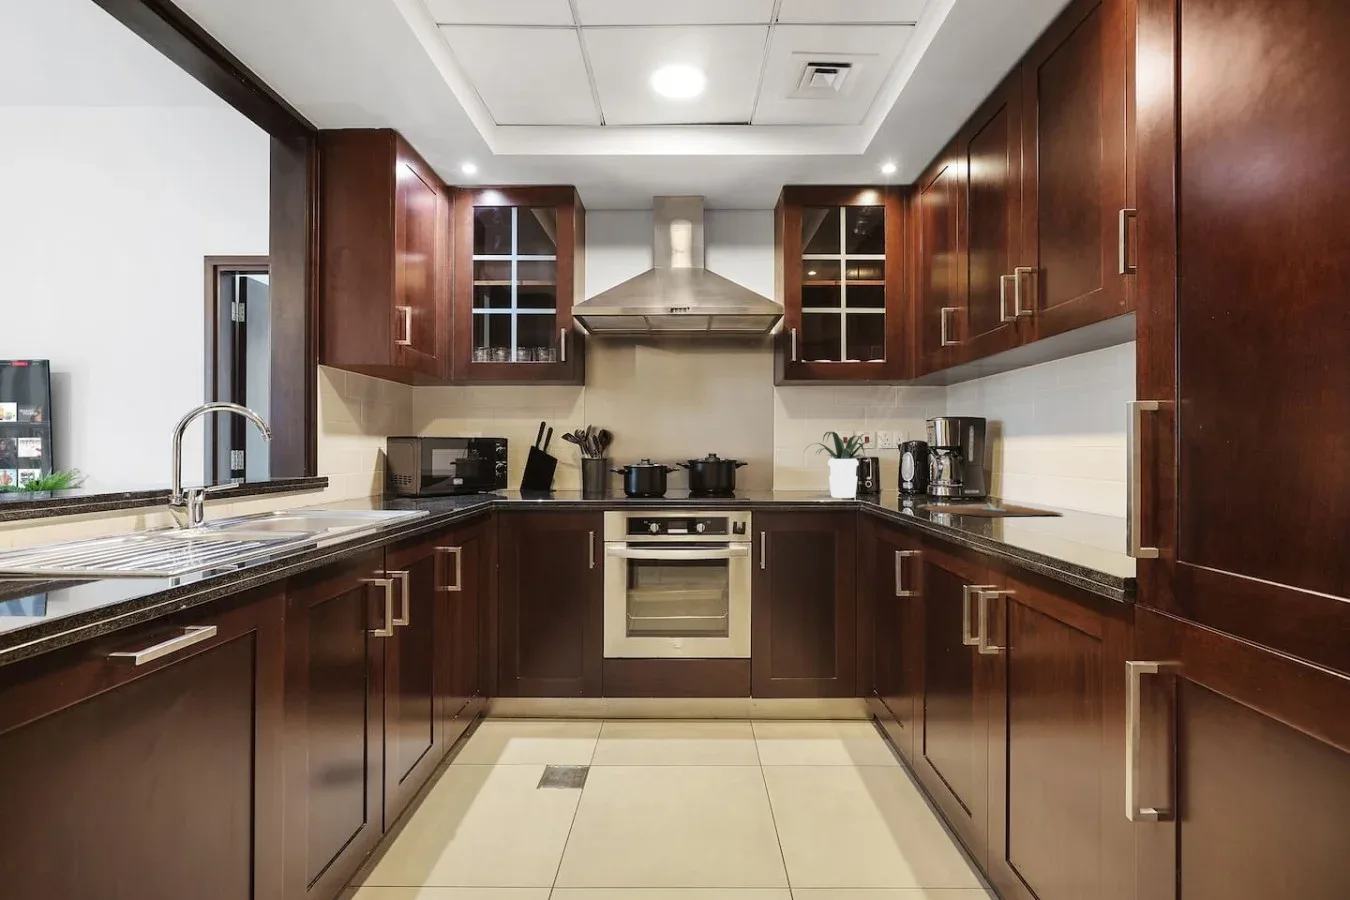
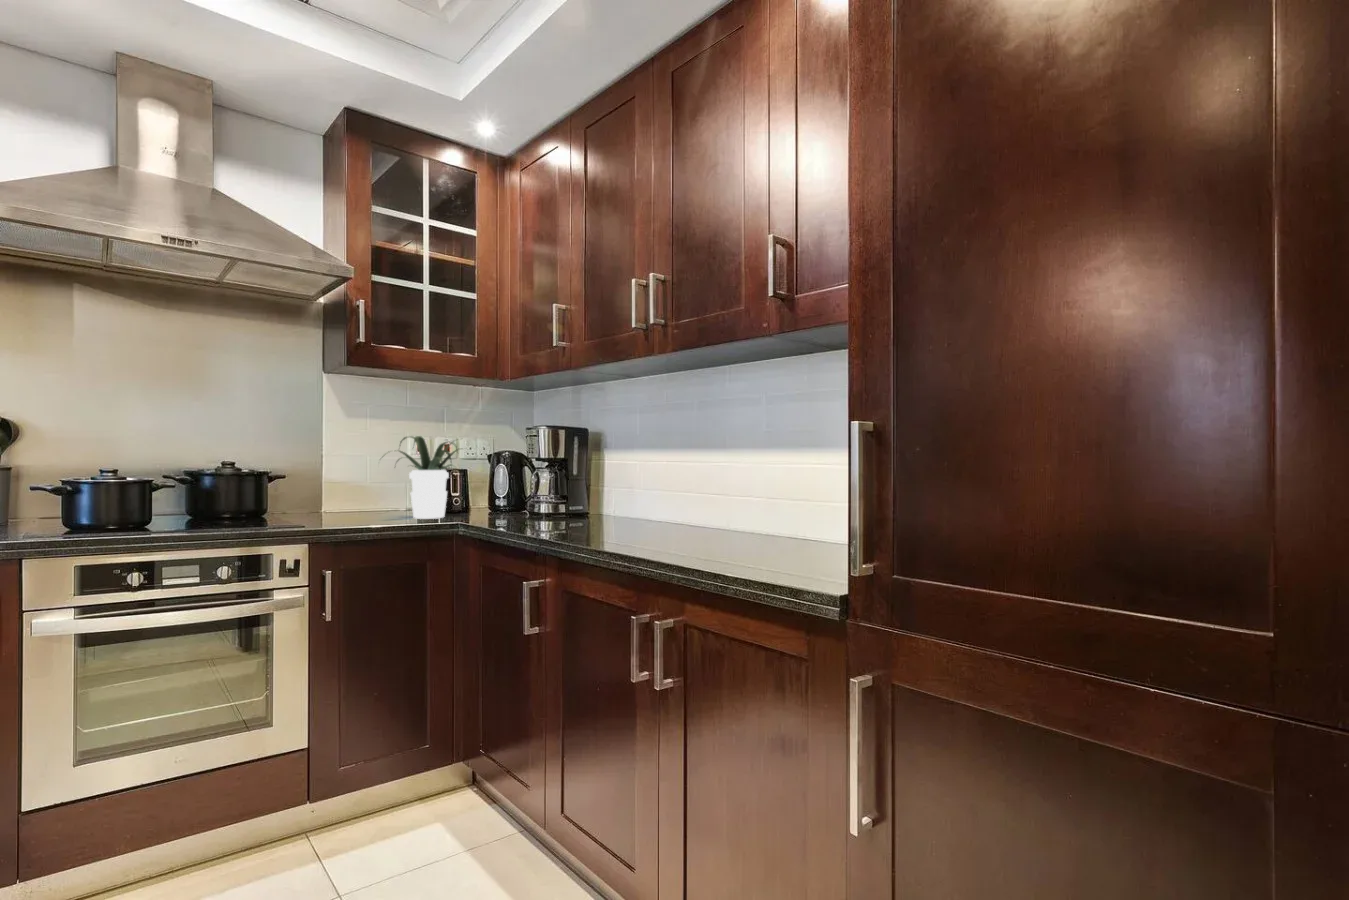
cutting board: present [918,499,1062,517] -> none [529,511,676,533]

